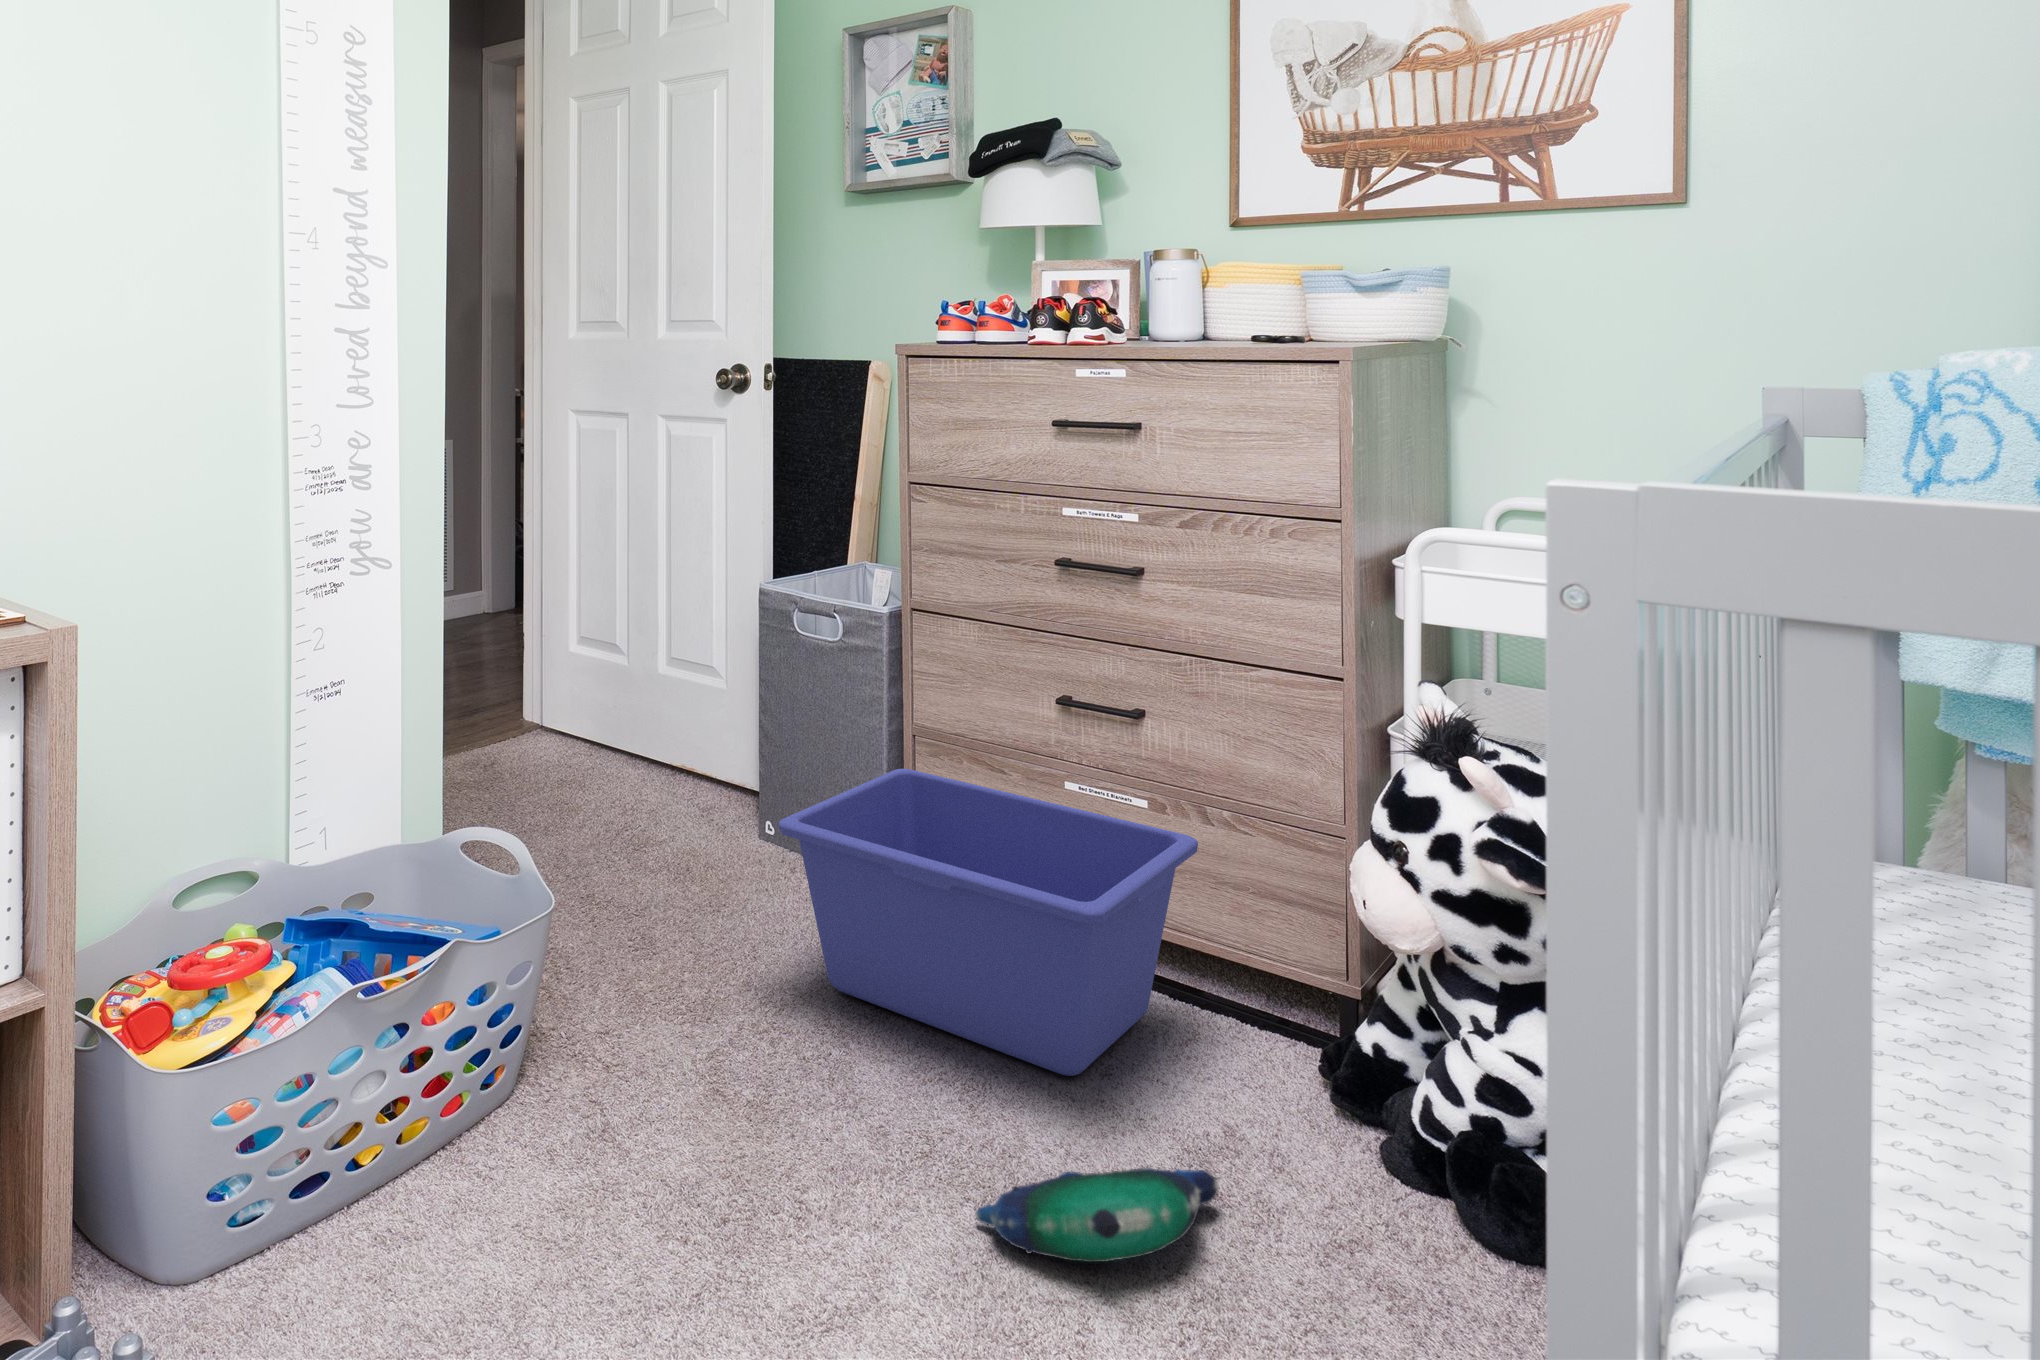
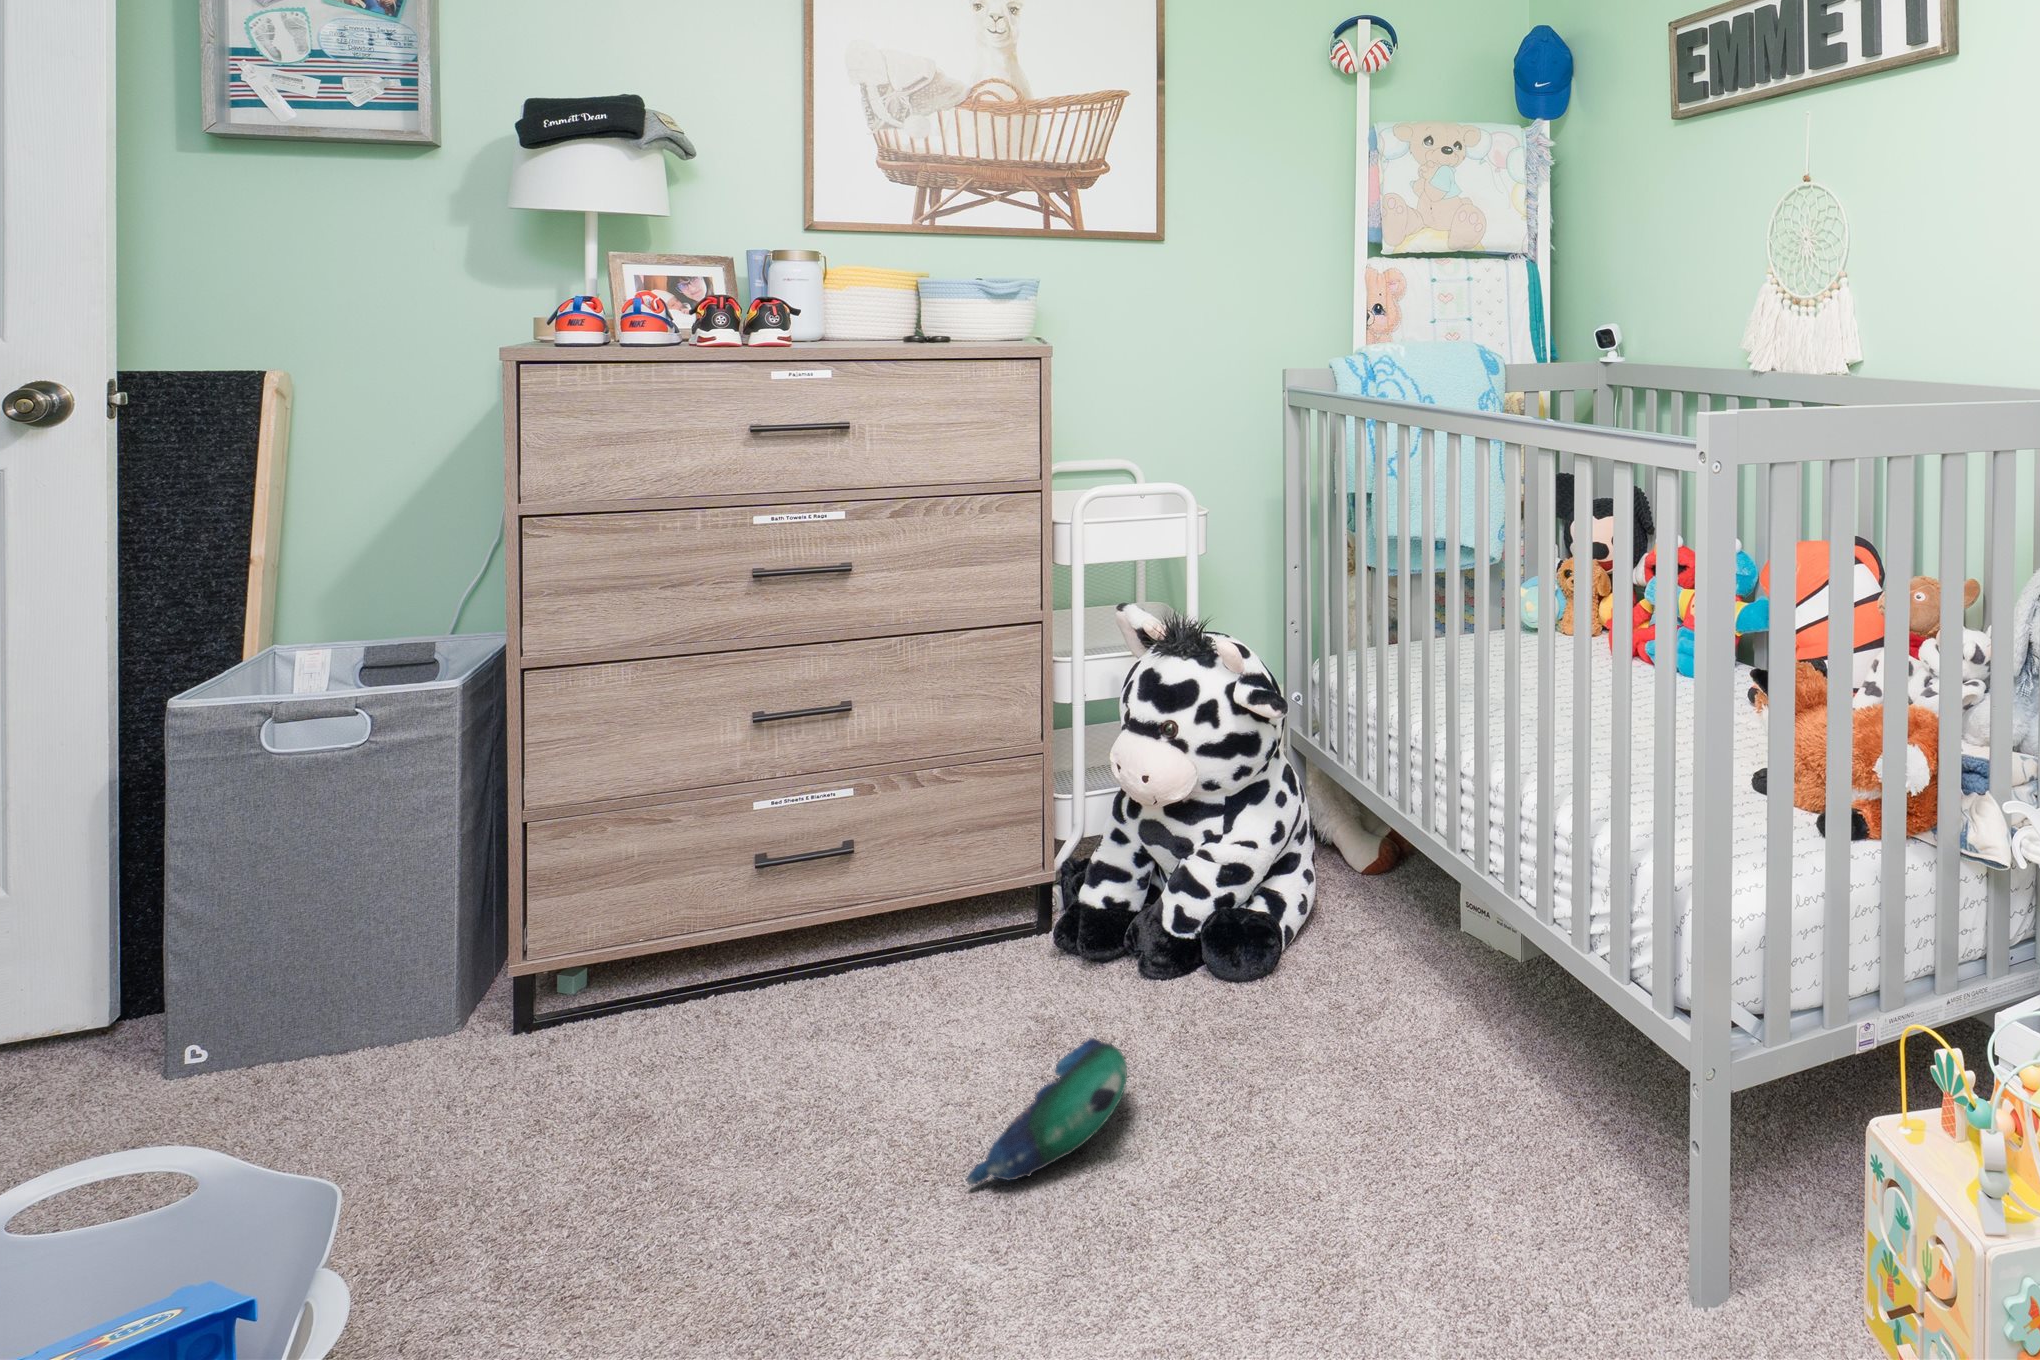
storage bin: present [778,769,1198,1076] -> none [485,801,952,1134]

